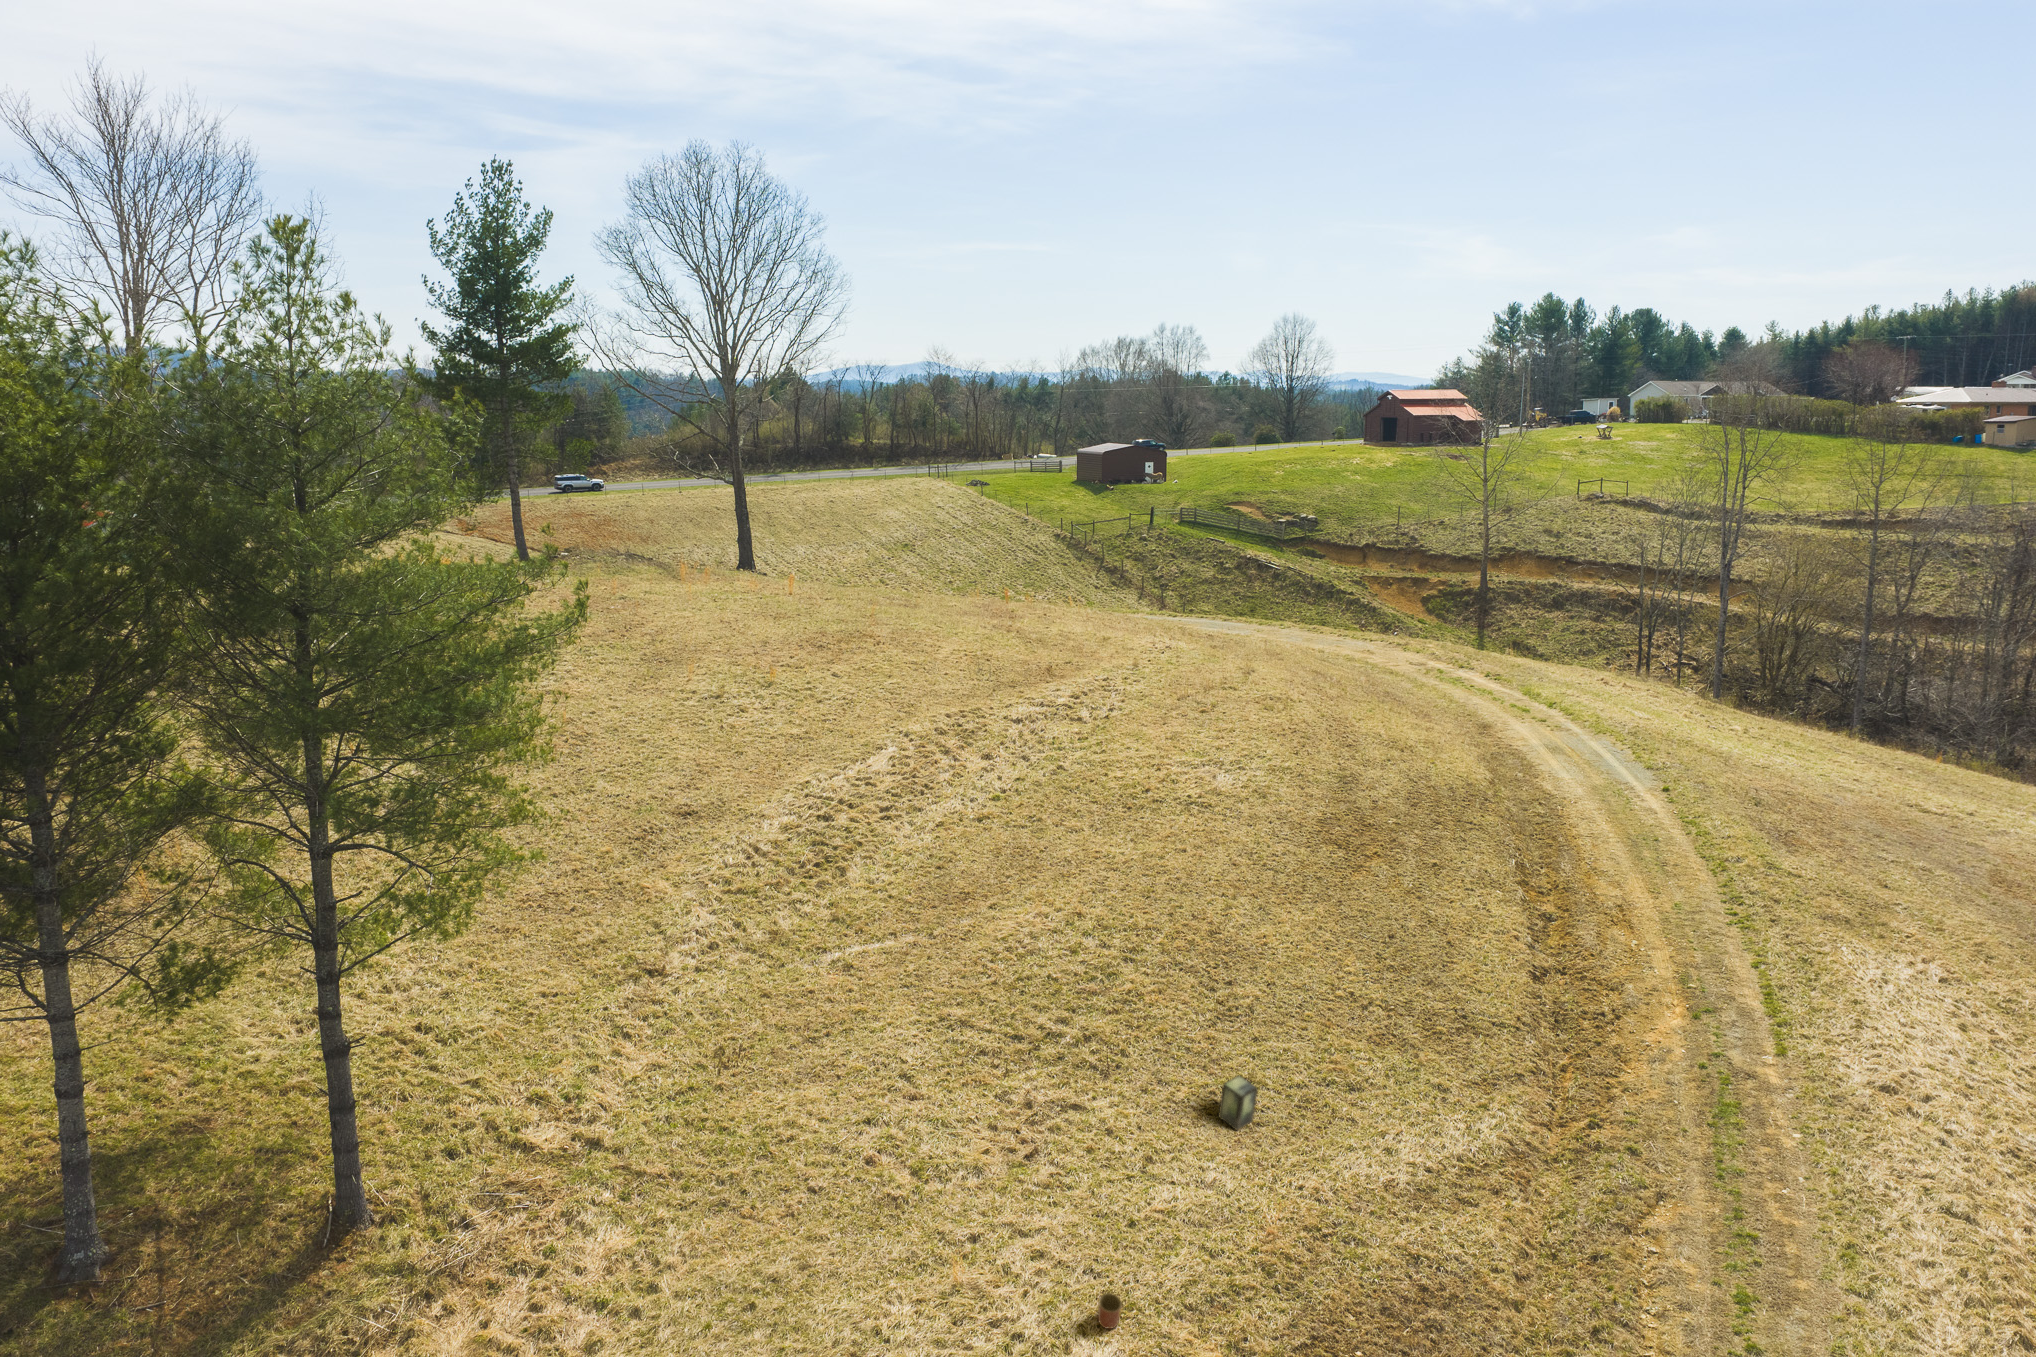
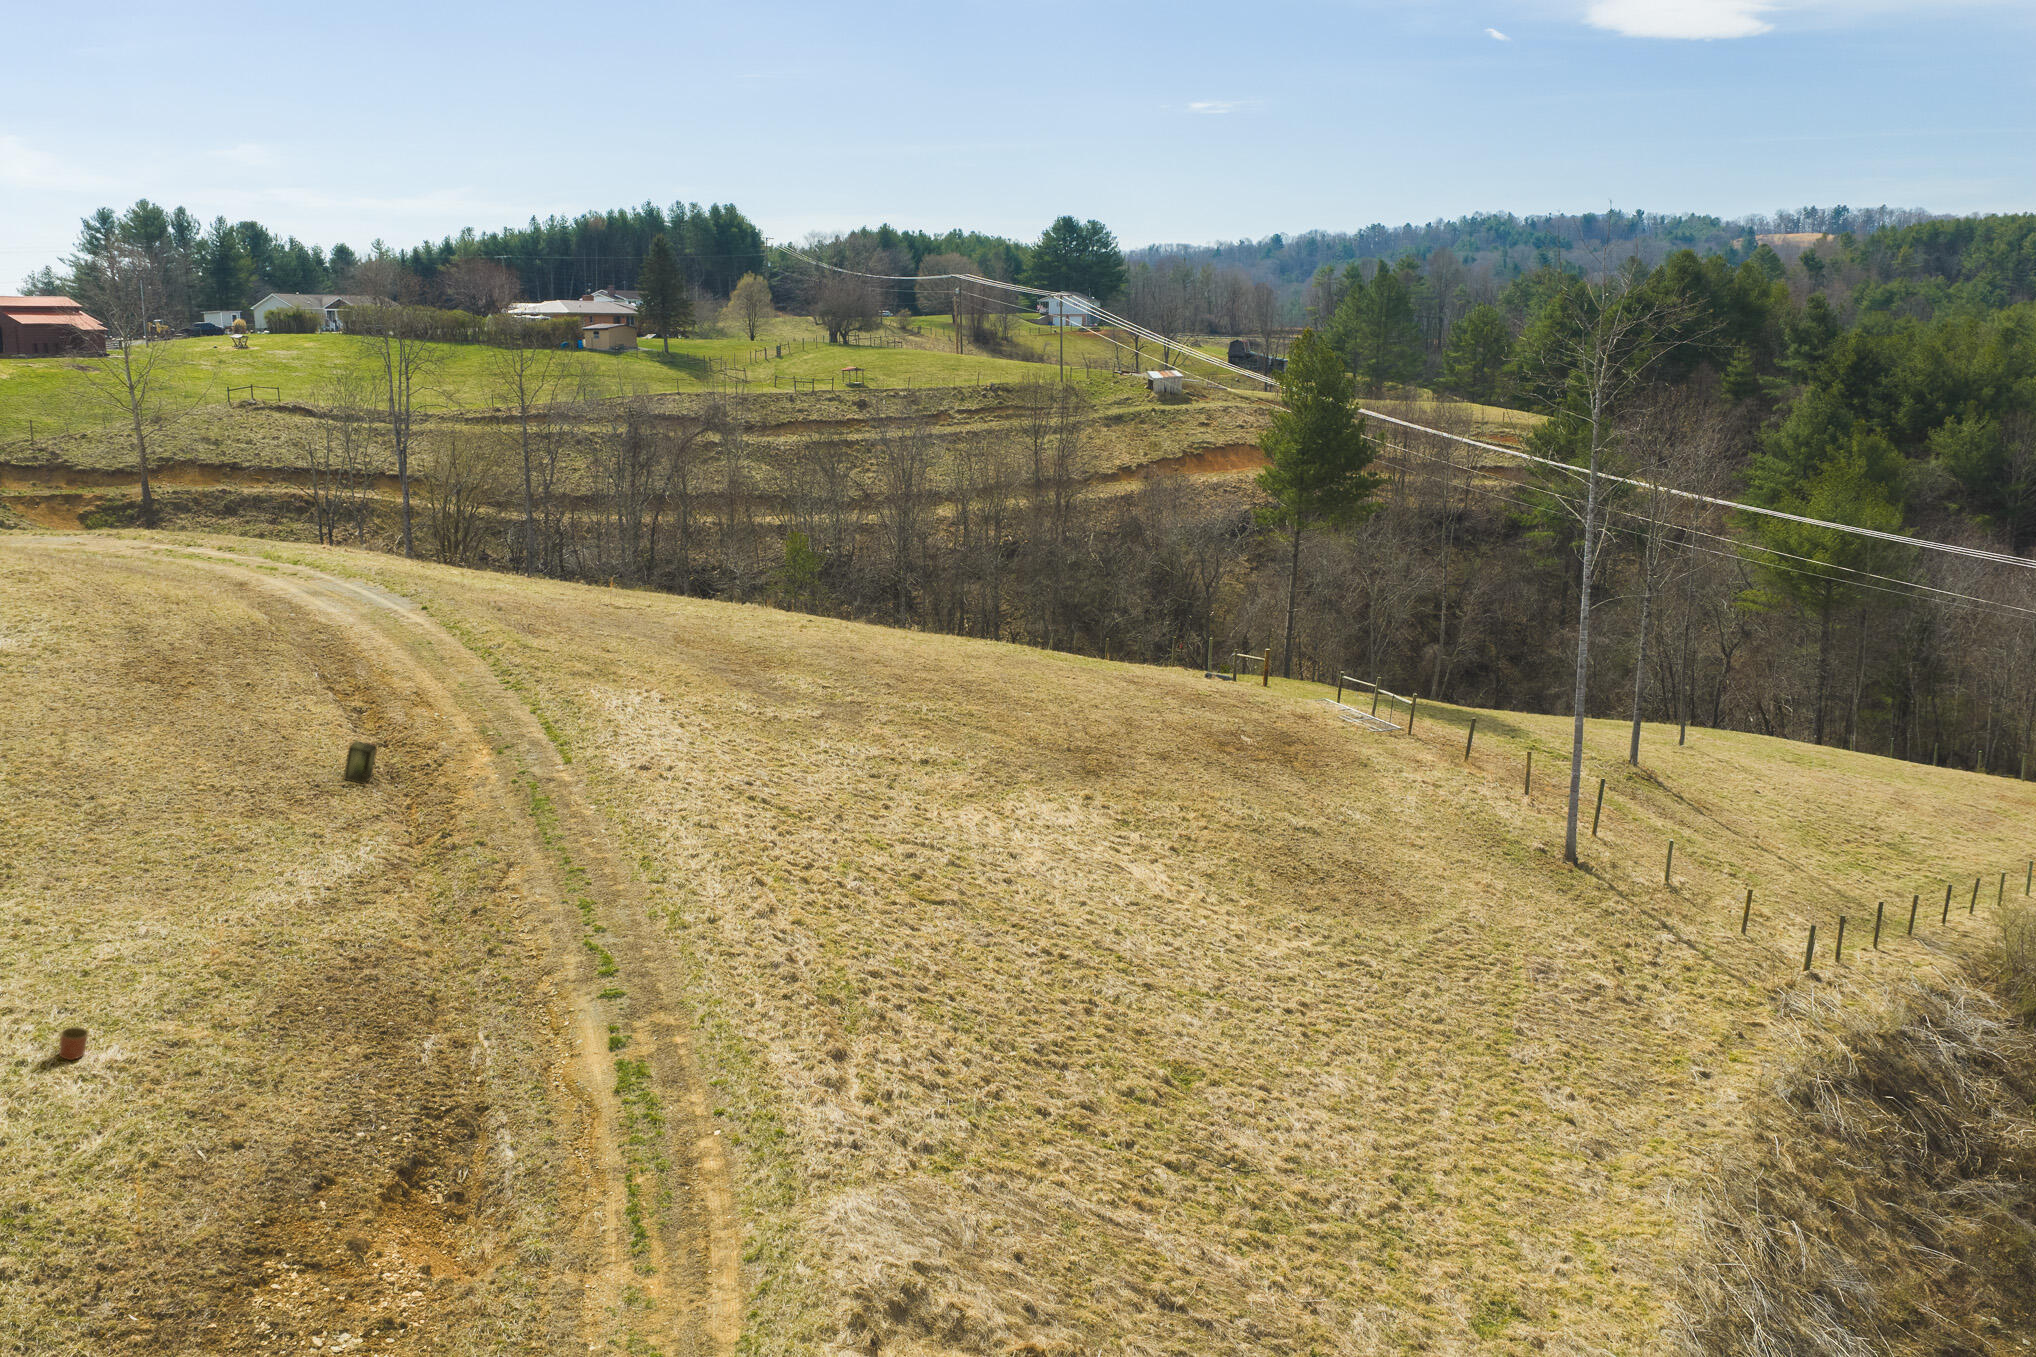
storage box: present [1219,1075,1258,1130] -> present [344,742,377,784]

